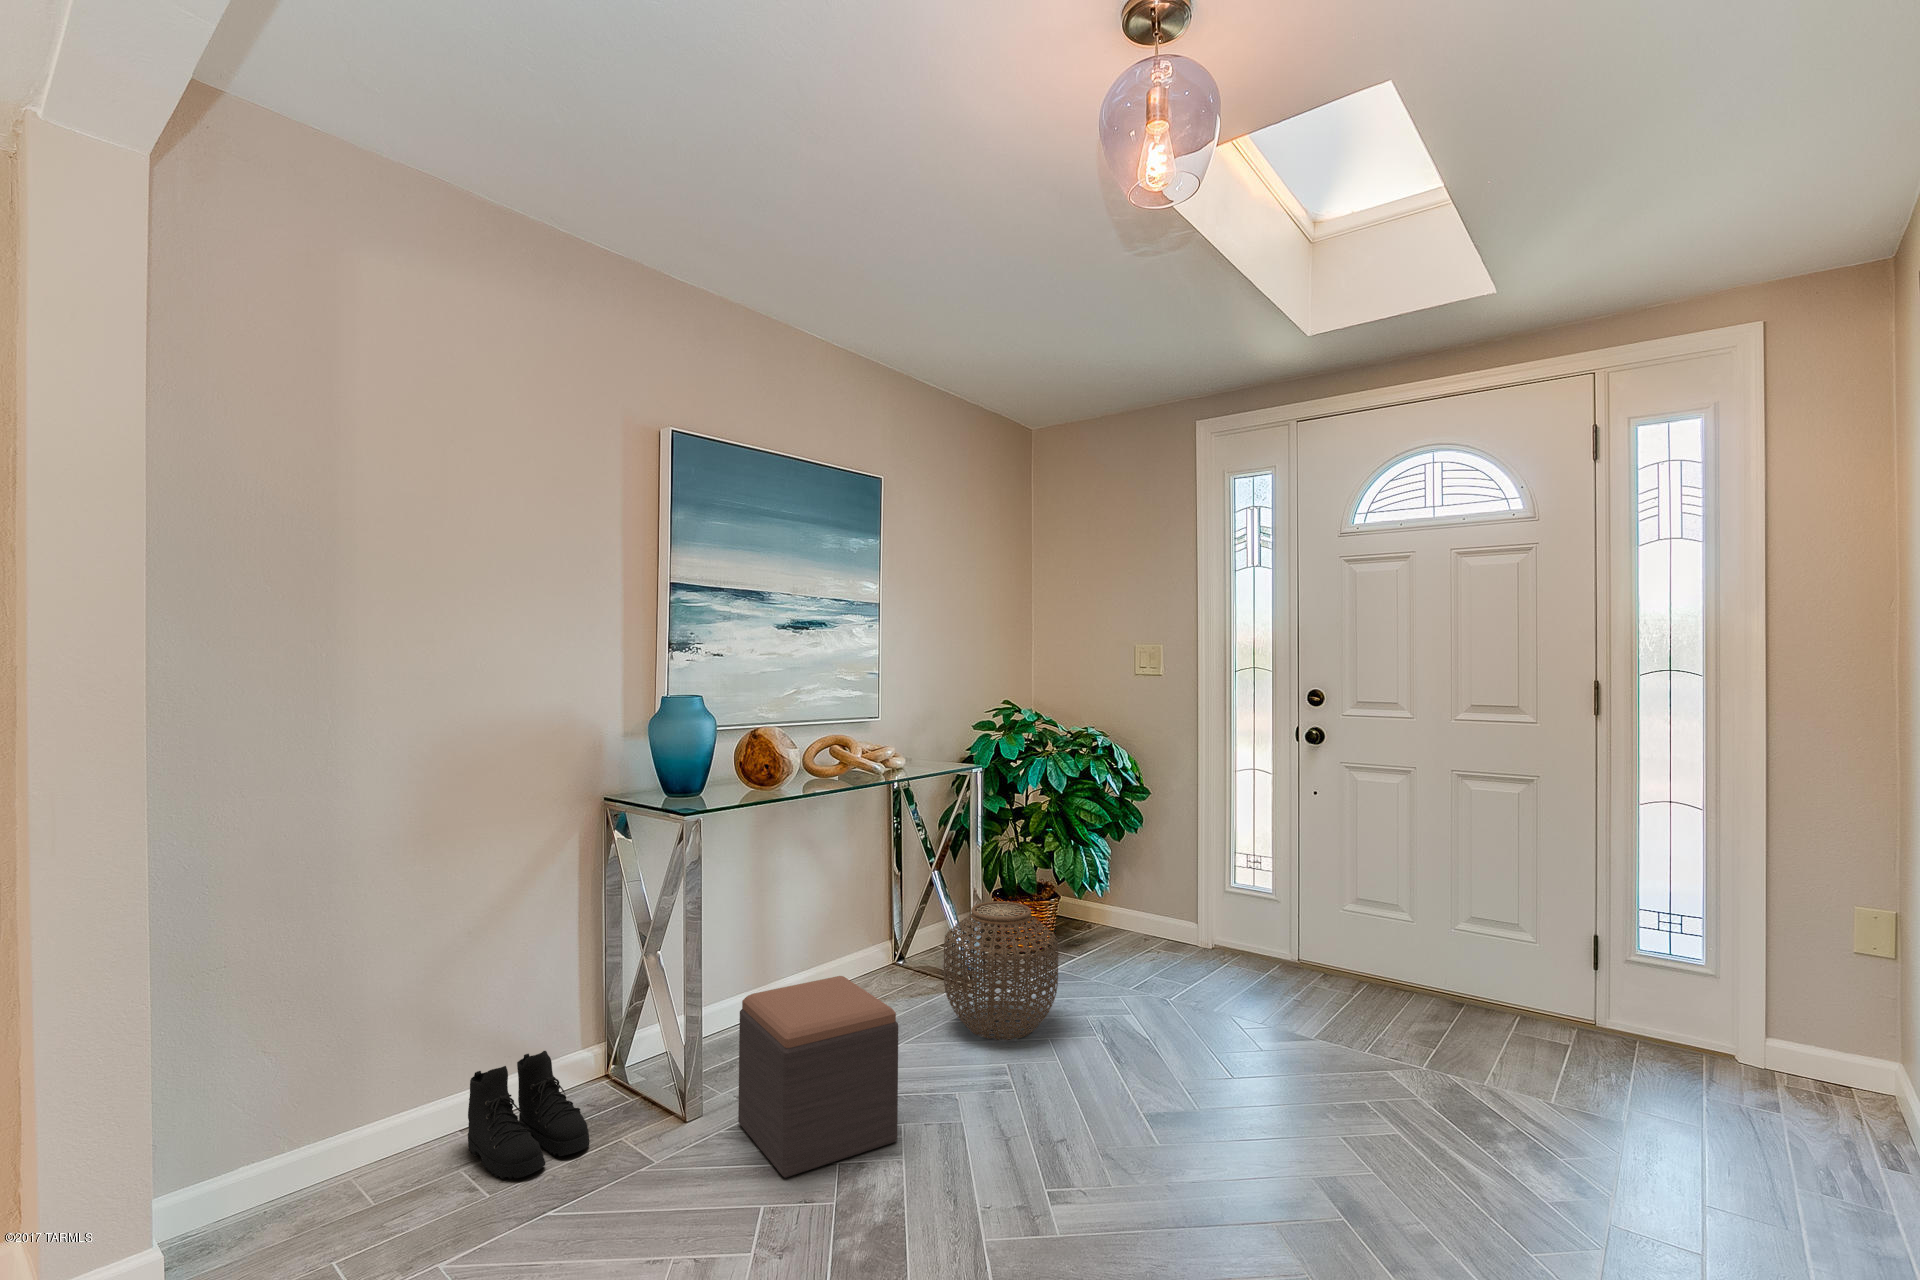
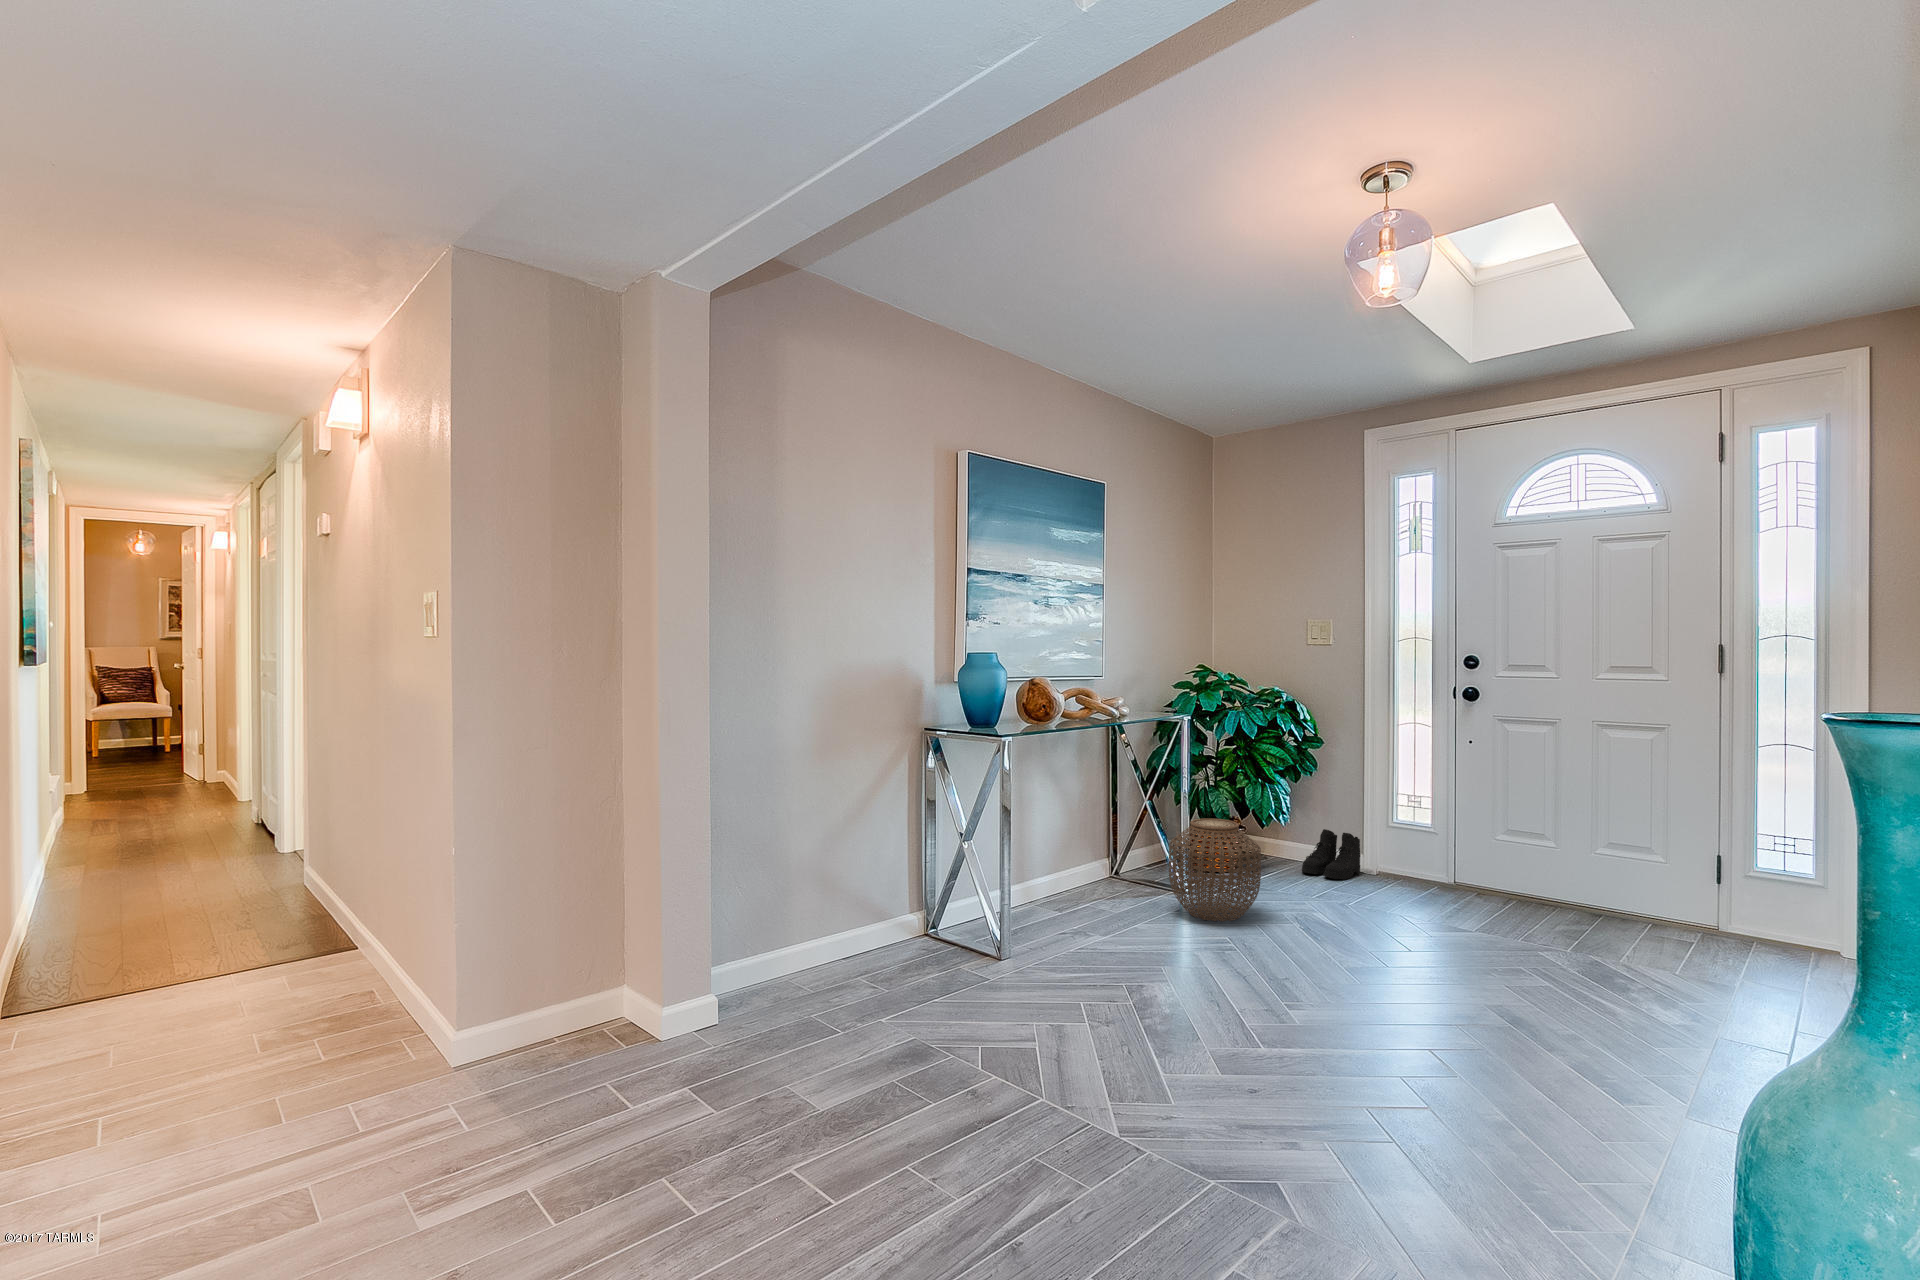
footstool: present [738,976,898,1178] -> none [1041,858,1160,983]
boots: present [468,1051,589,1179] -> present [1302,829,1361,880]

